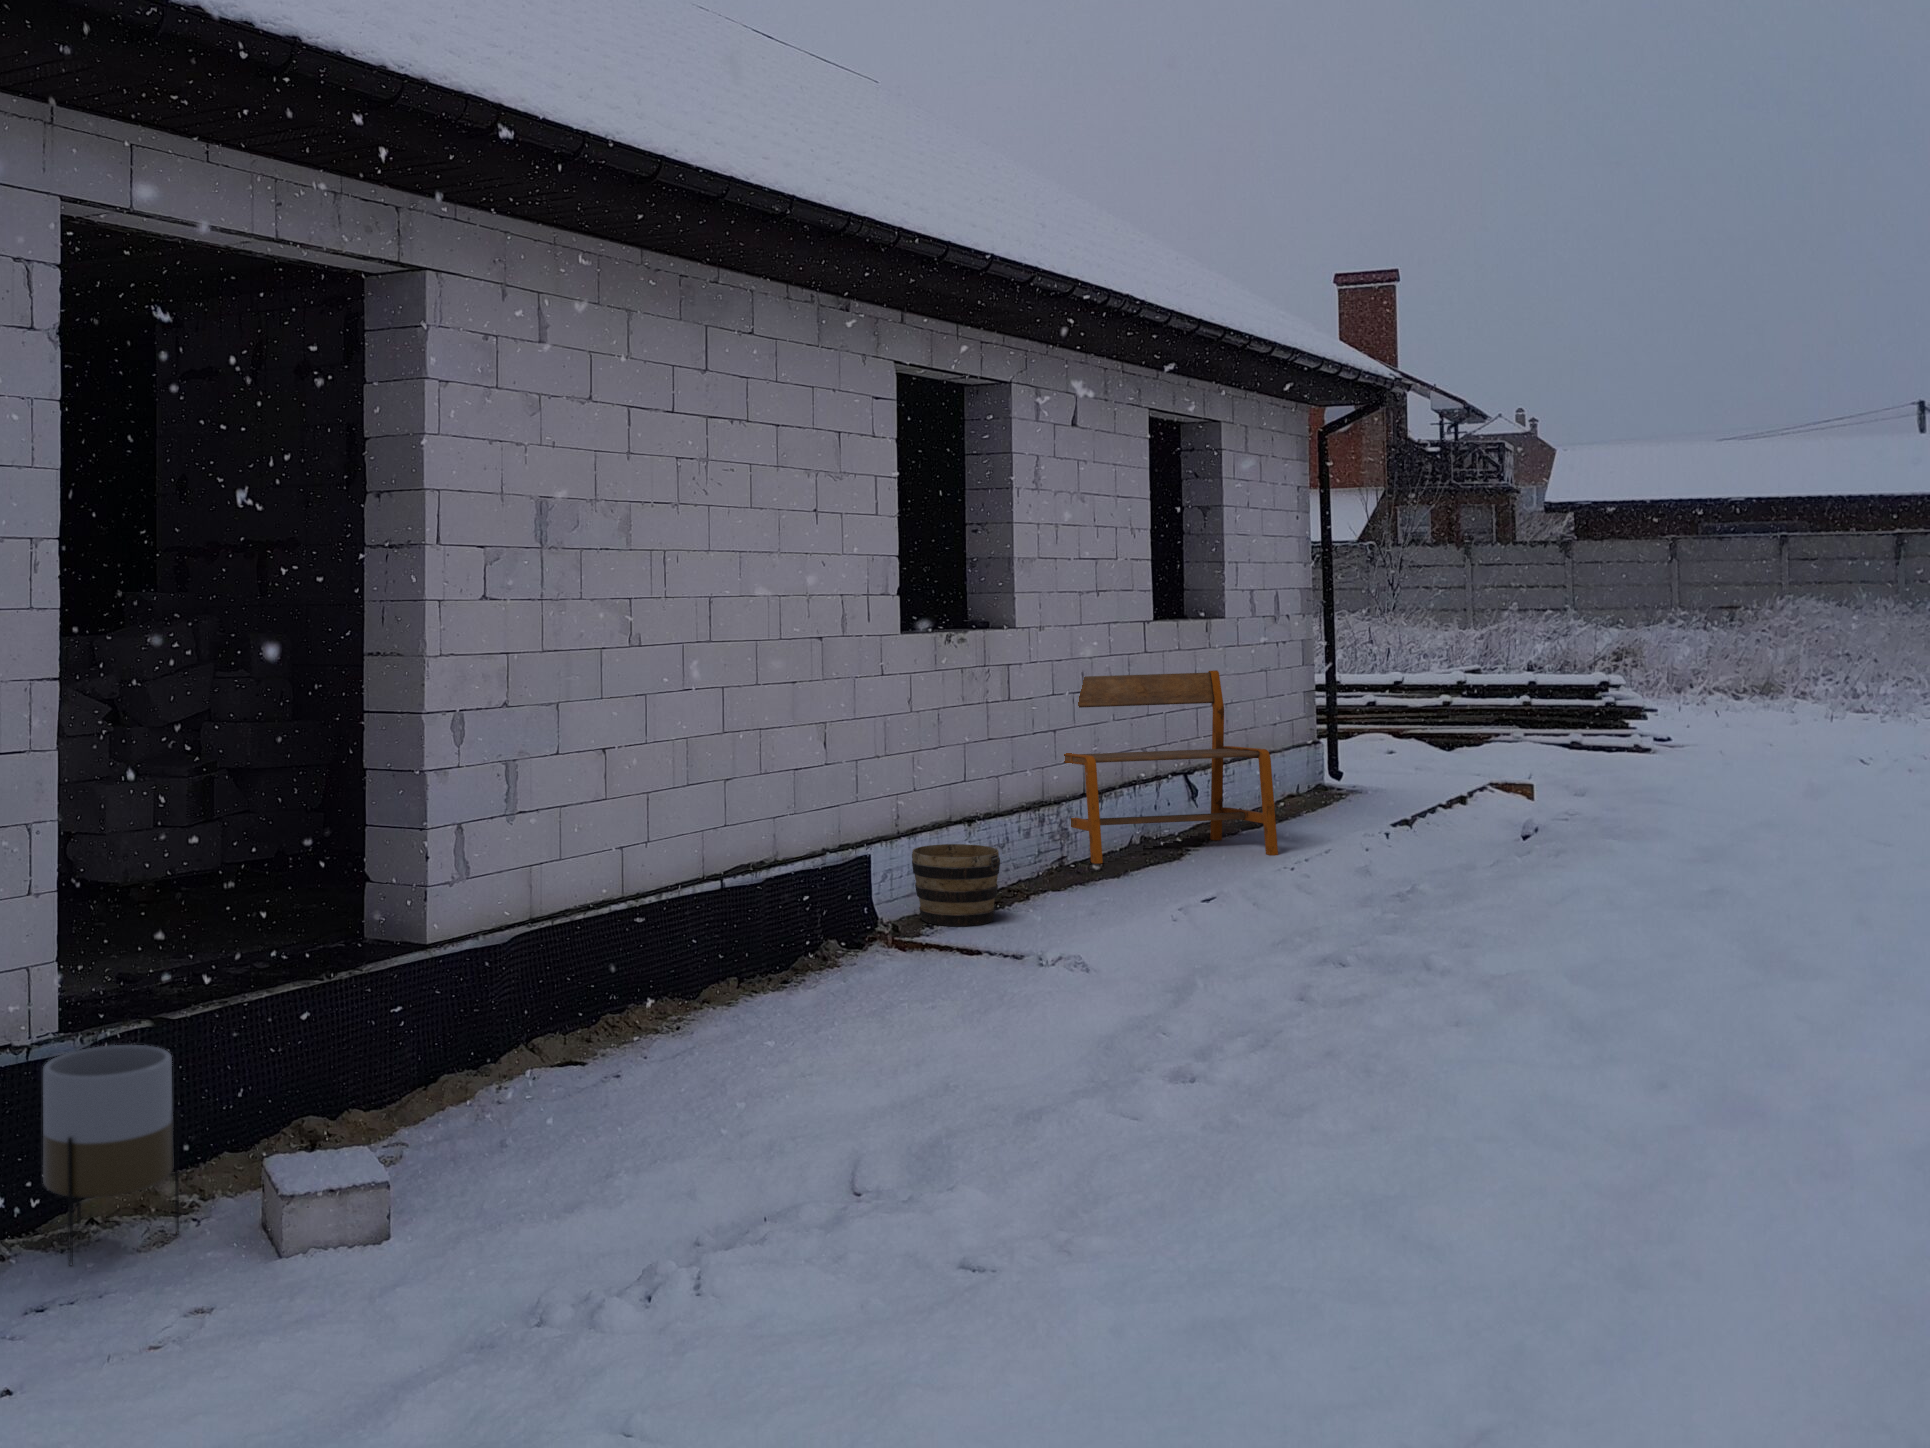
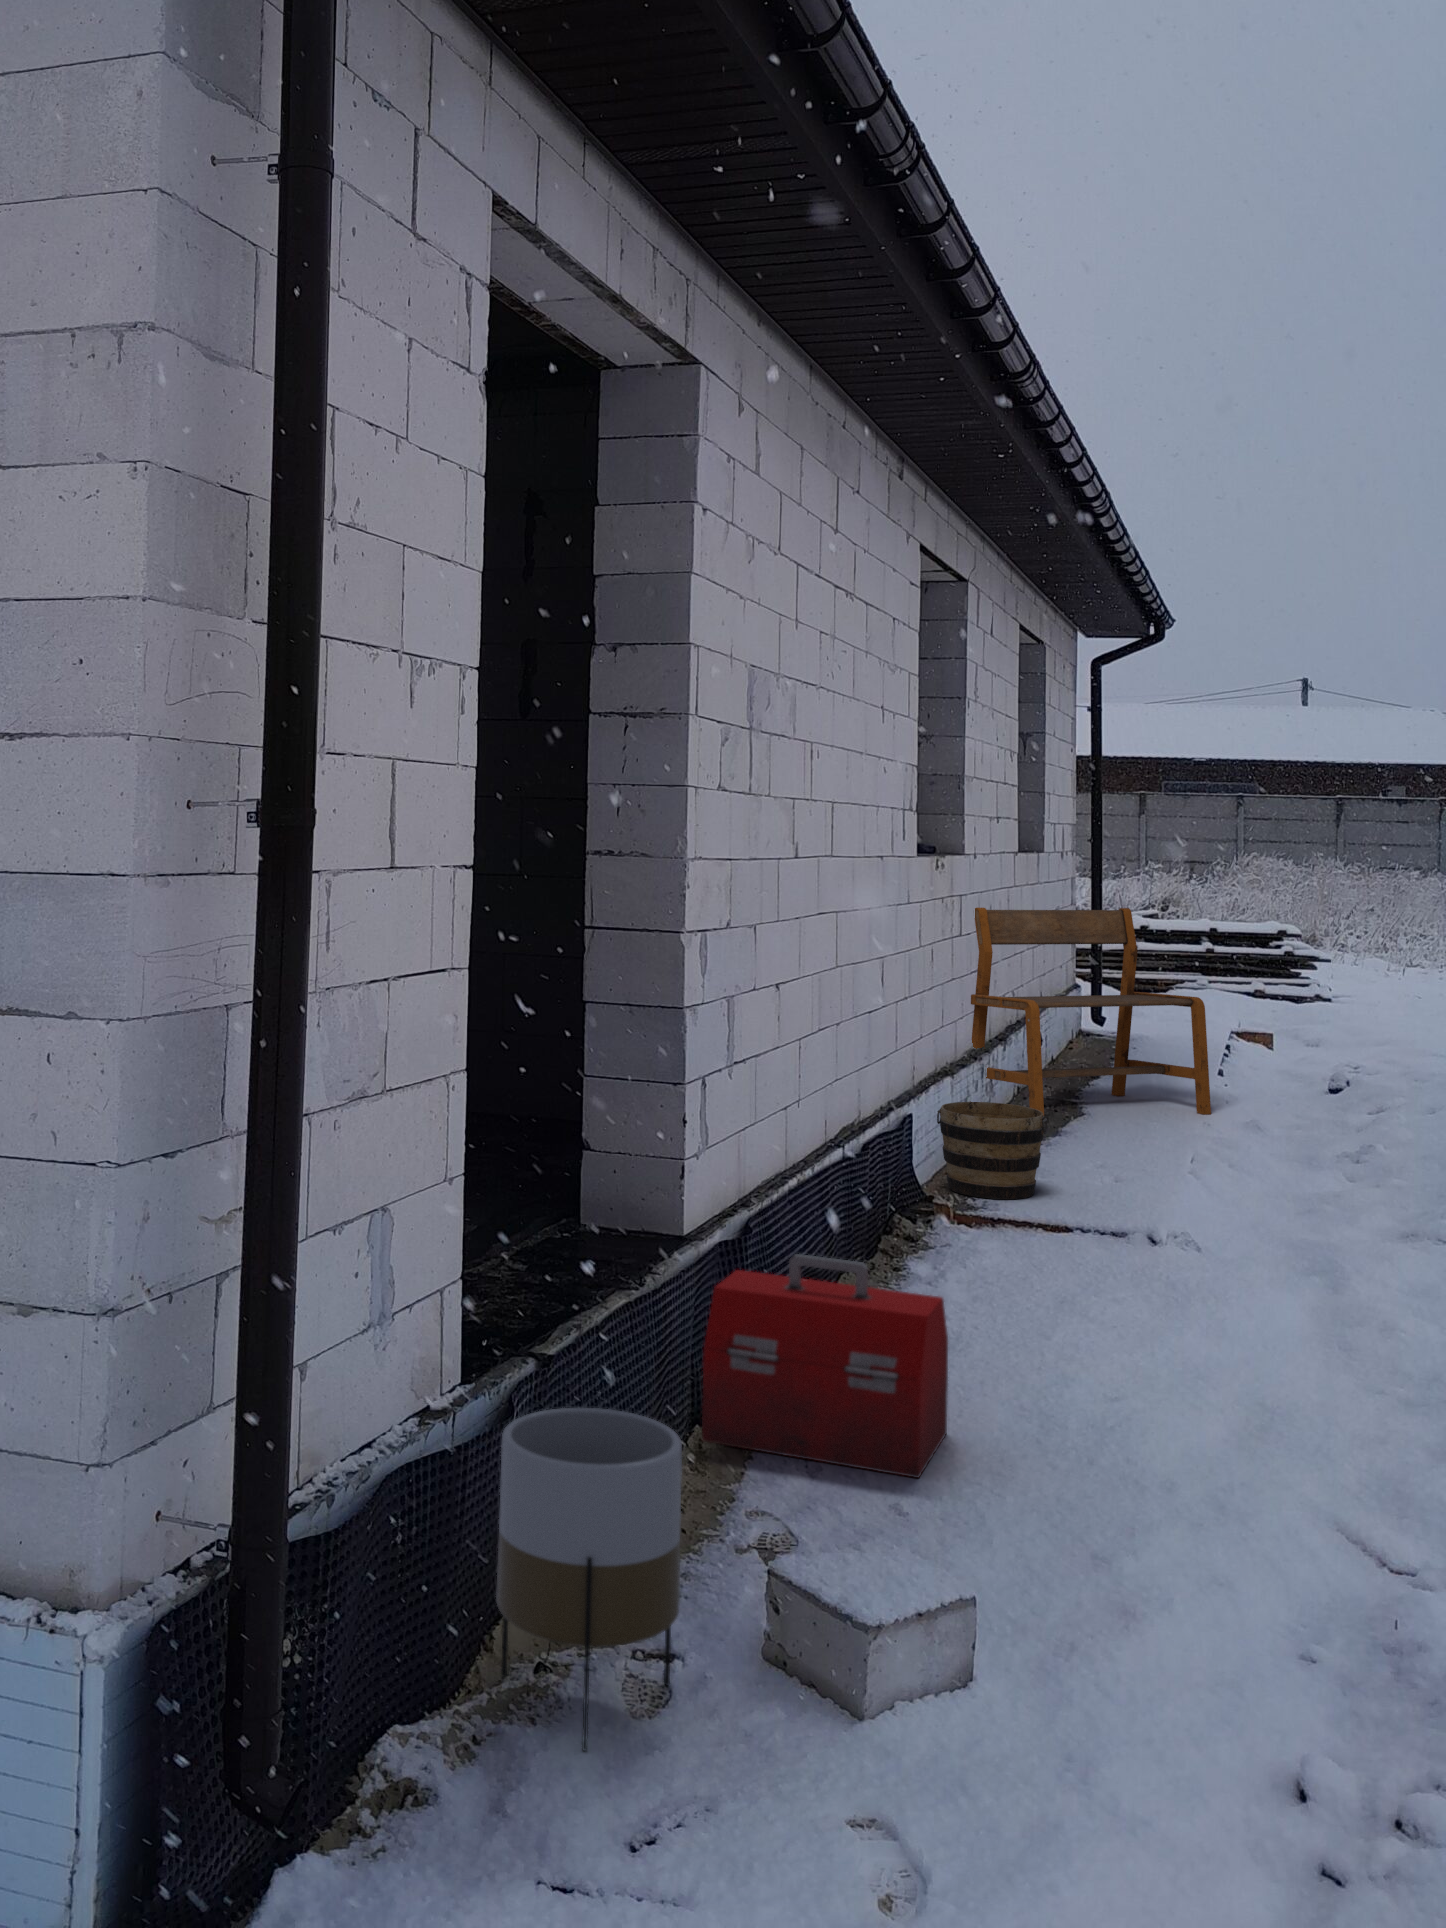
toolbox: none [425,954,622,1120] -> present [702,1254,948,1478]

